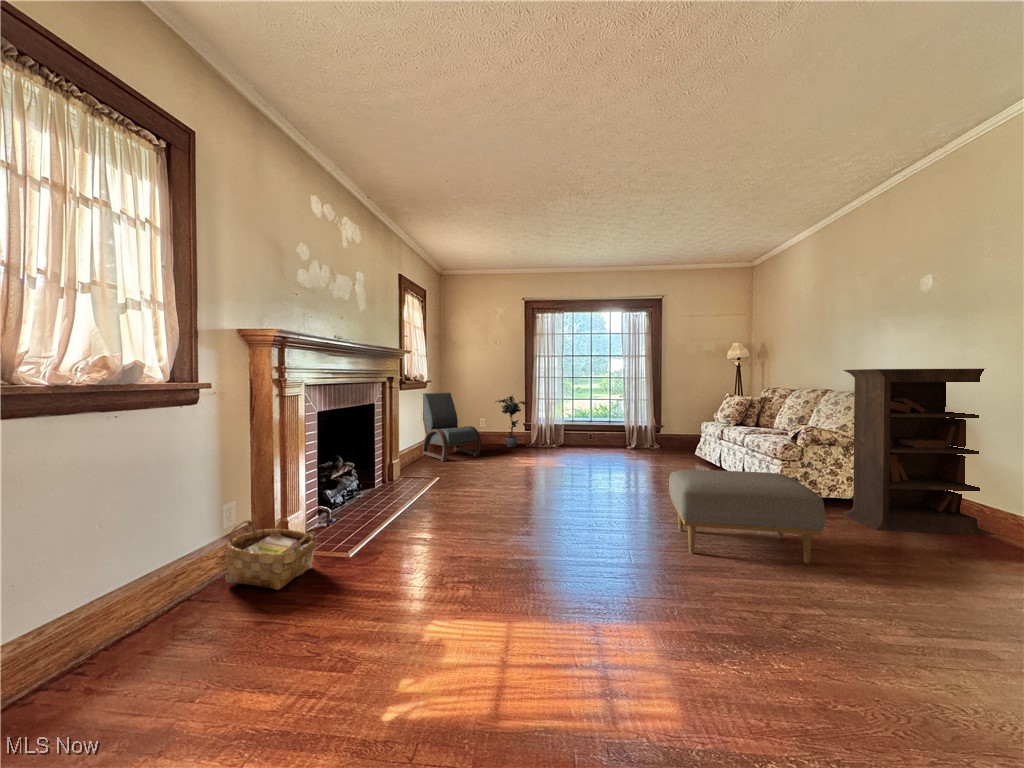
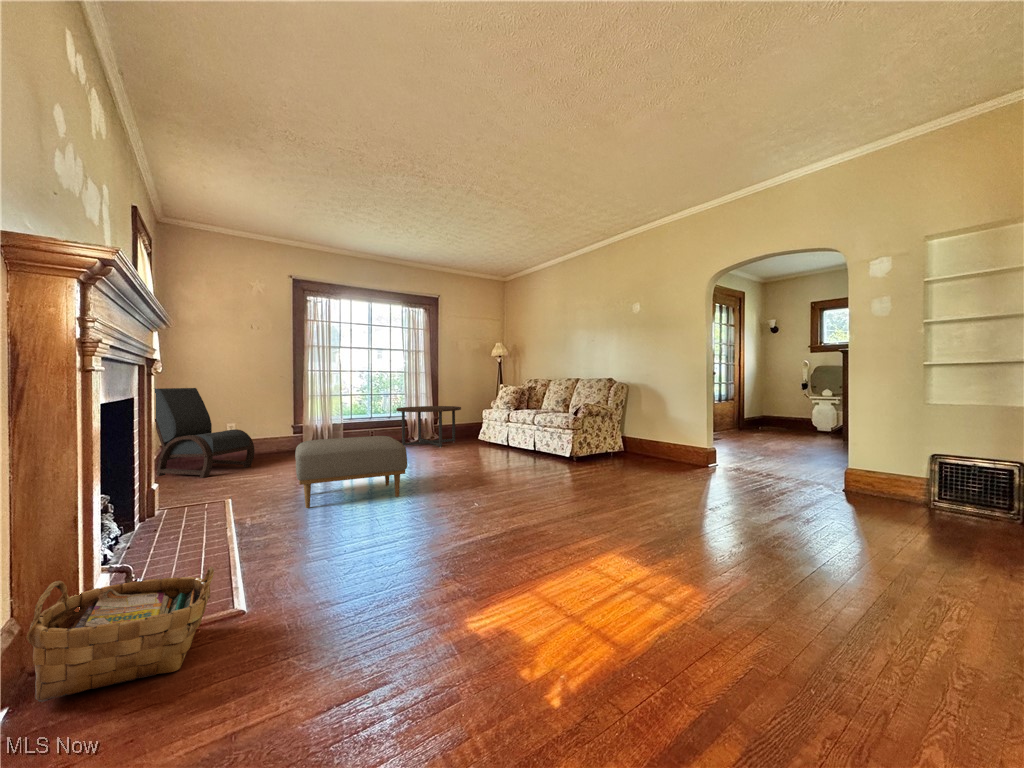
bookcase: present [843,369,996,535] -> none [611,357,689,469]
potted plant: present [496,396,528,448] -> none [255,390,304,454]
coffee table: none [608,413,677,460] -> present [396,406,461,448]
ottoman: present [669,470,825,563] -> present [295,436,407,508]

